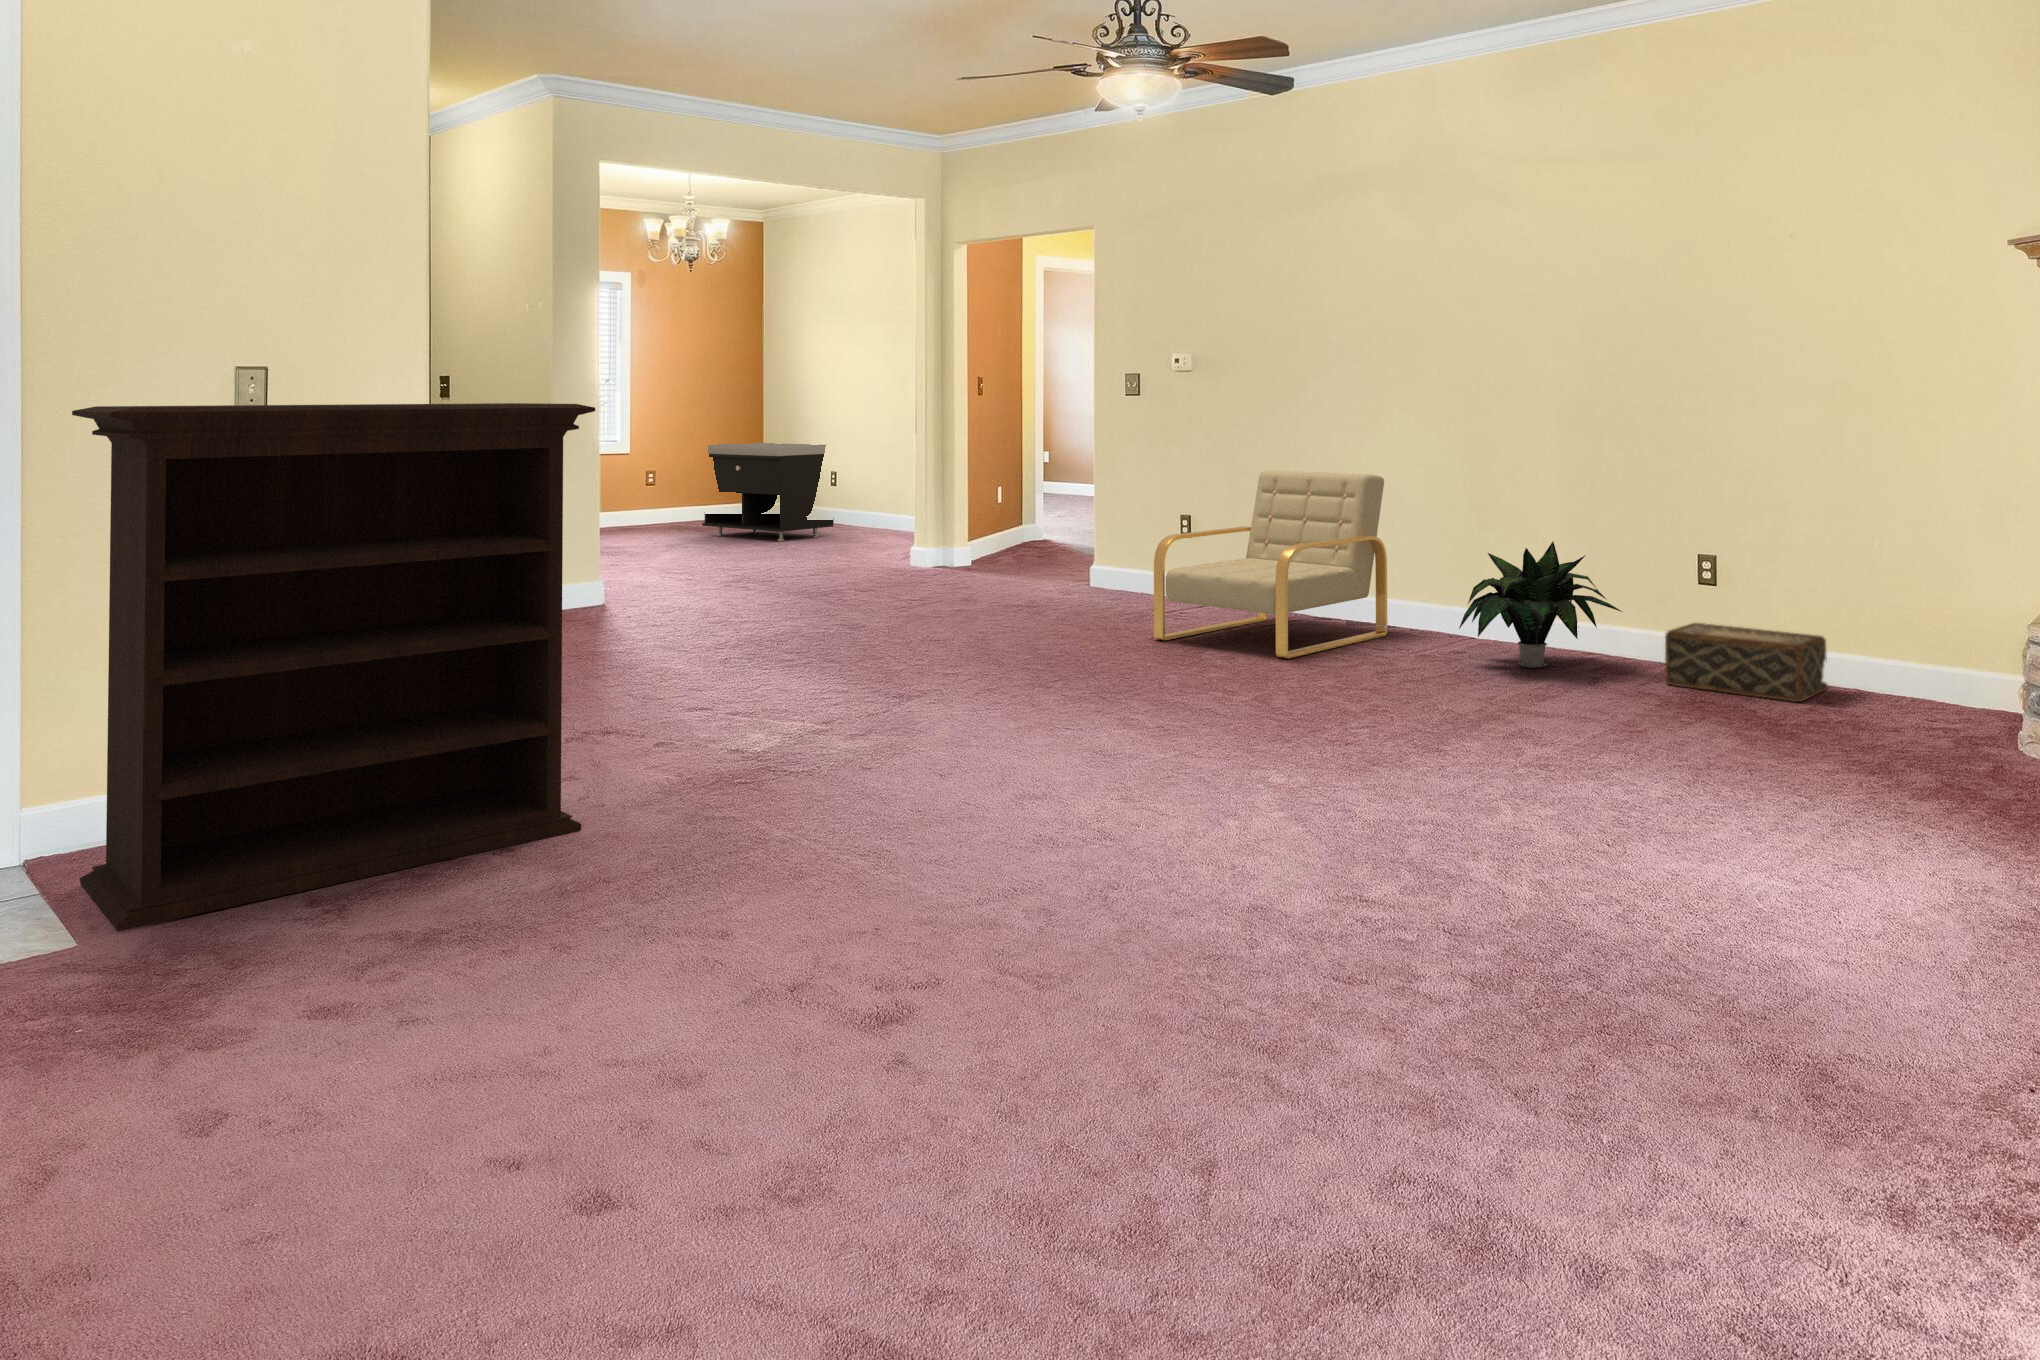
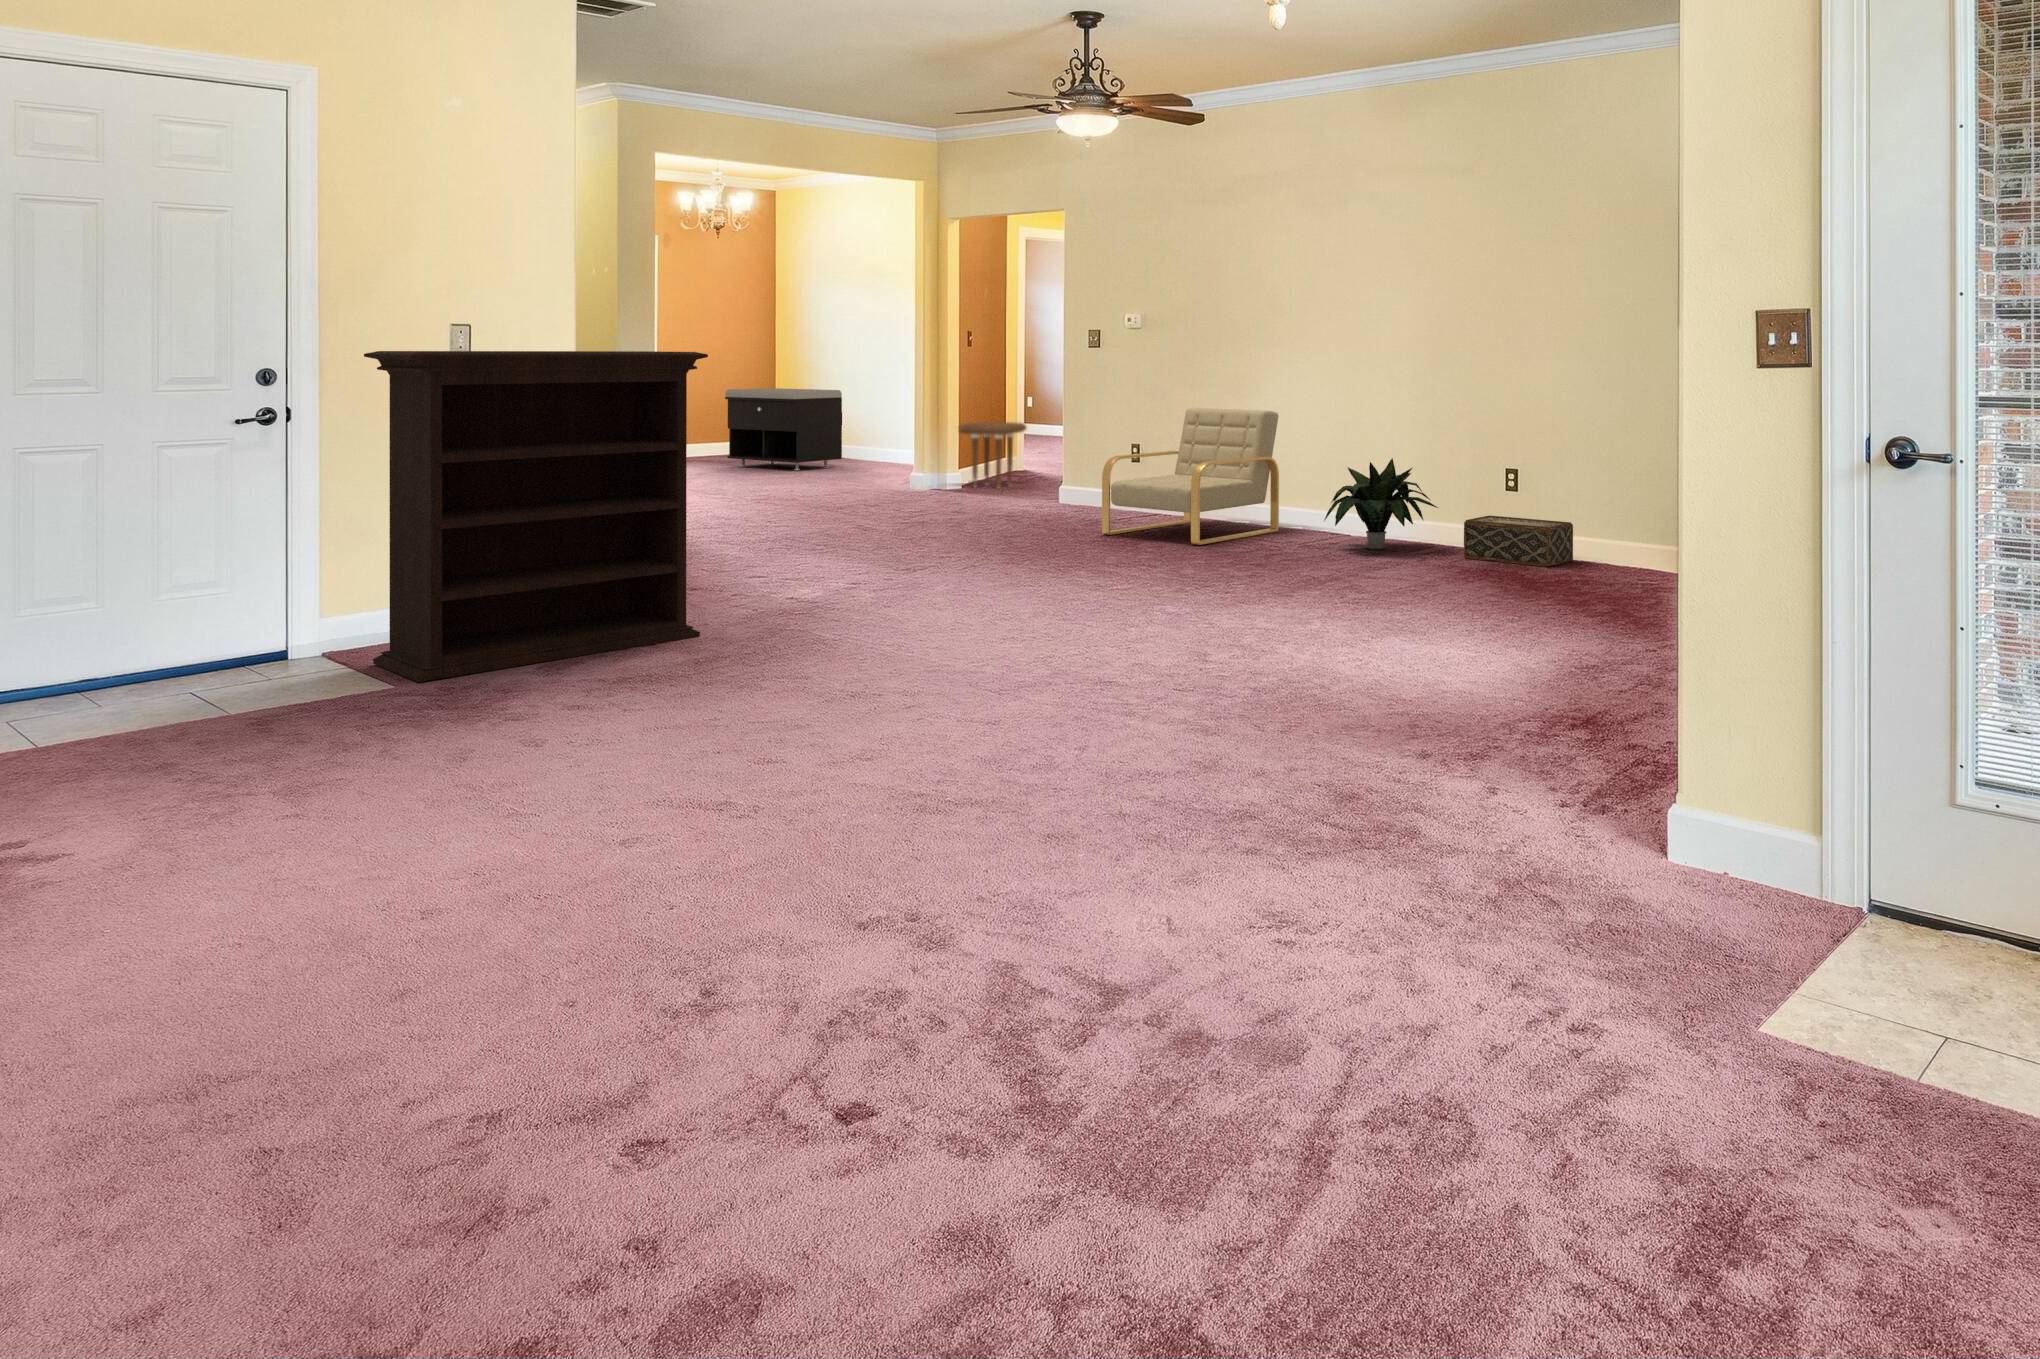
side table: none [967,484,1051,567] -> present [958,422,1026,488]

